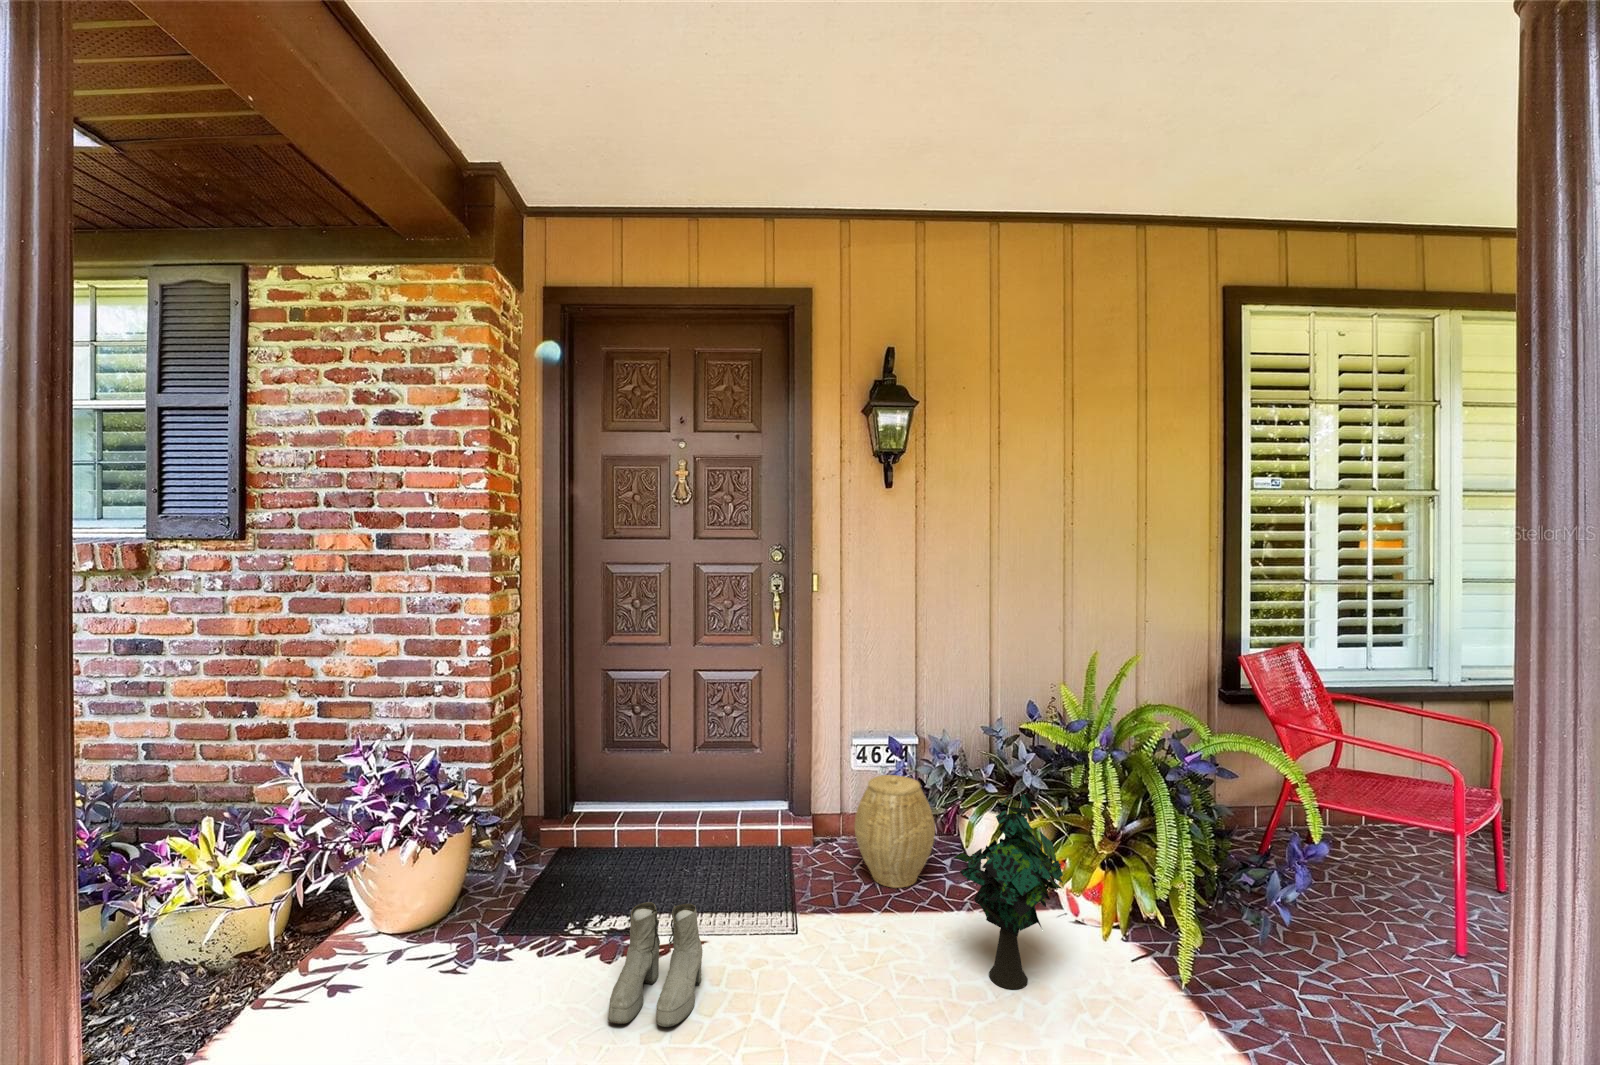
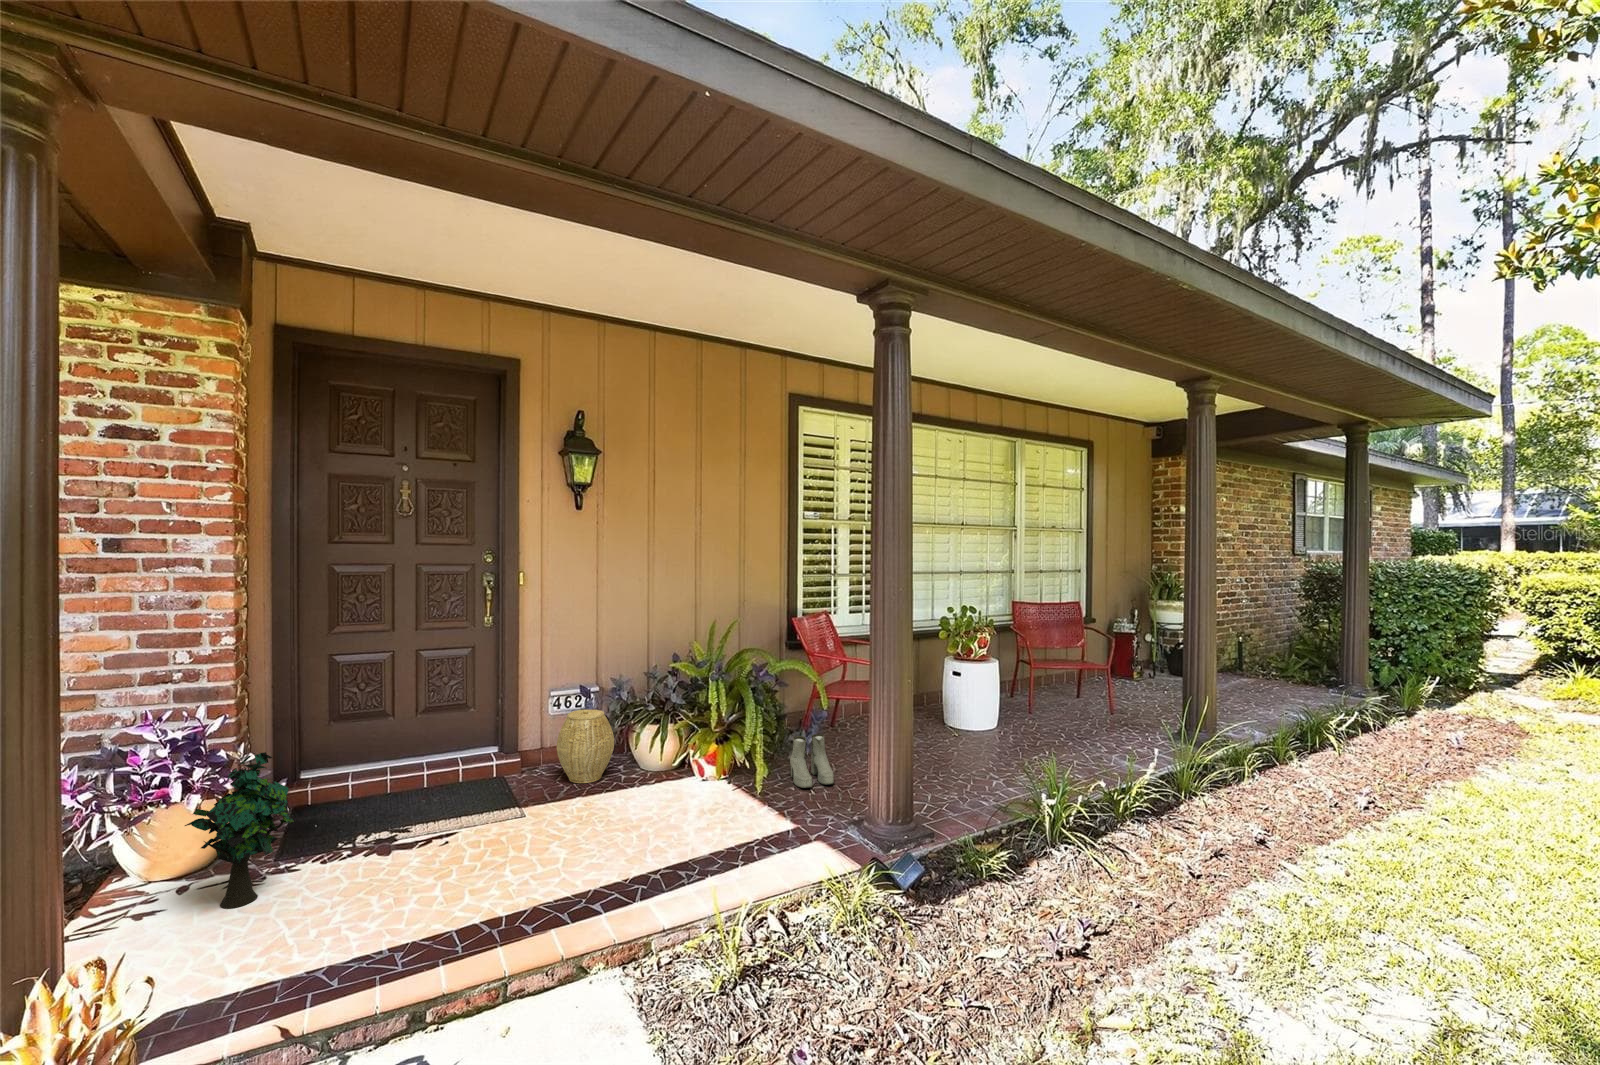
decorative plant: present [955,793,1063,989] -> present [185,752,294,908]
boots: present [608,902,703,1027] -> present [790,734,834,788]

